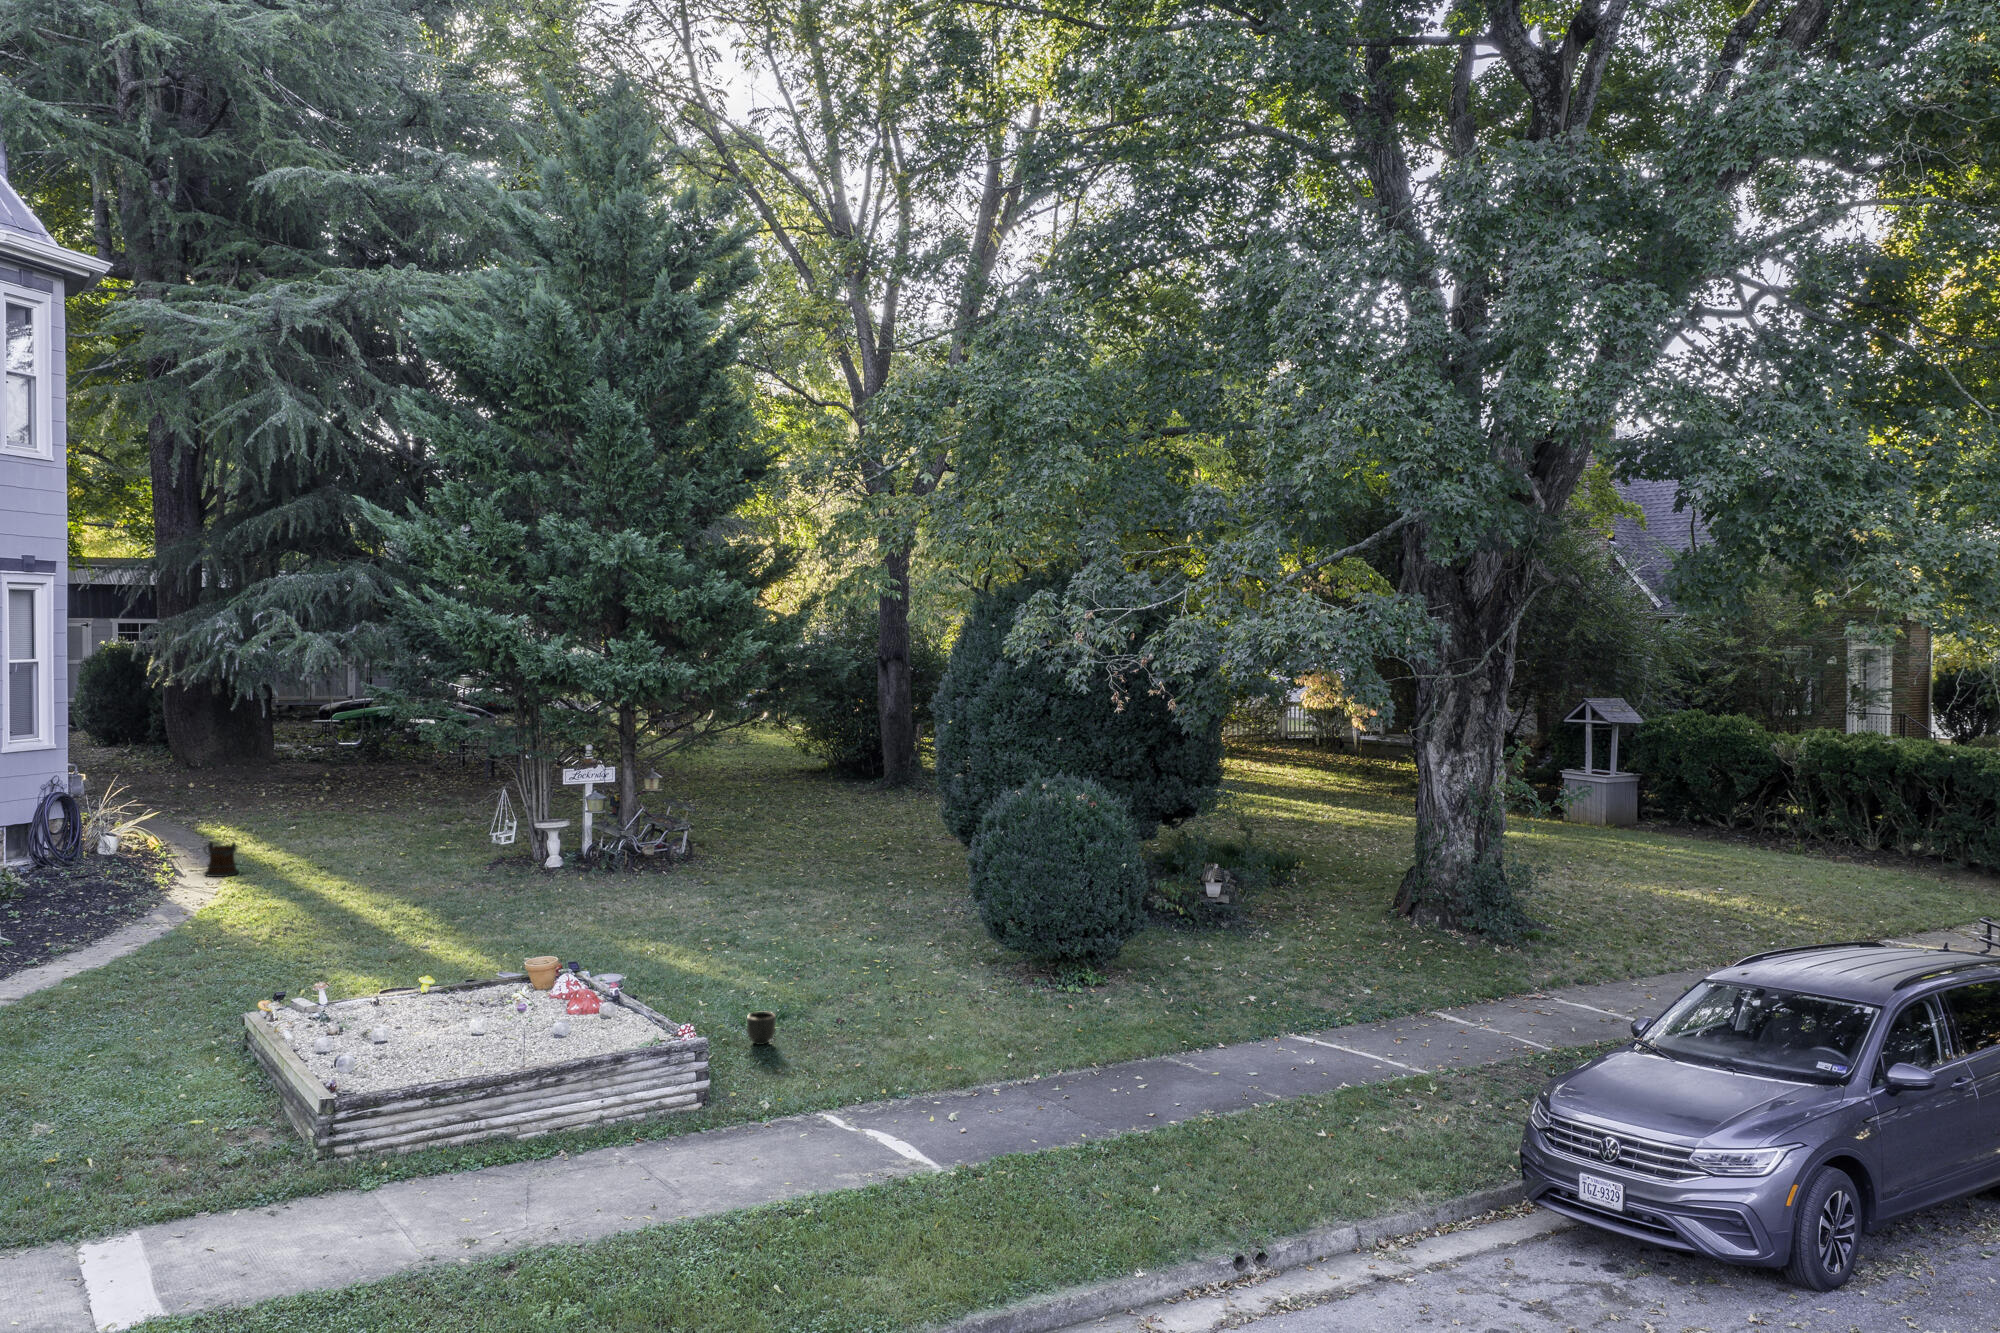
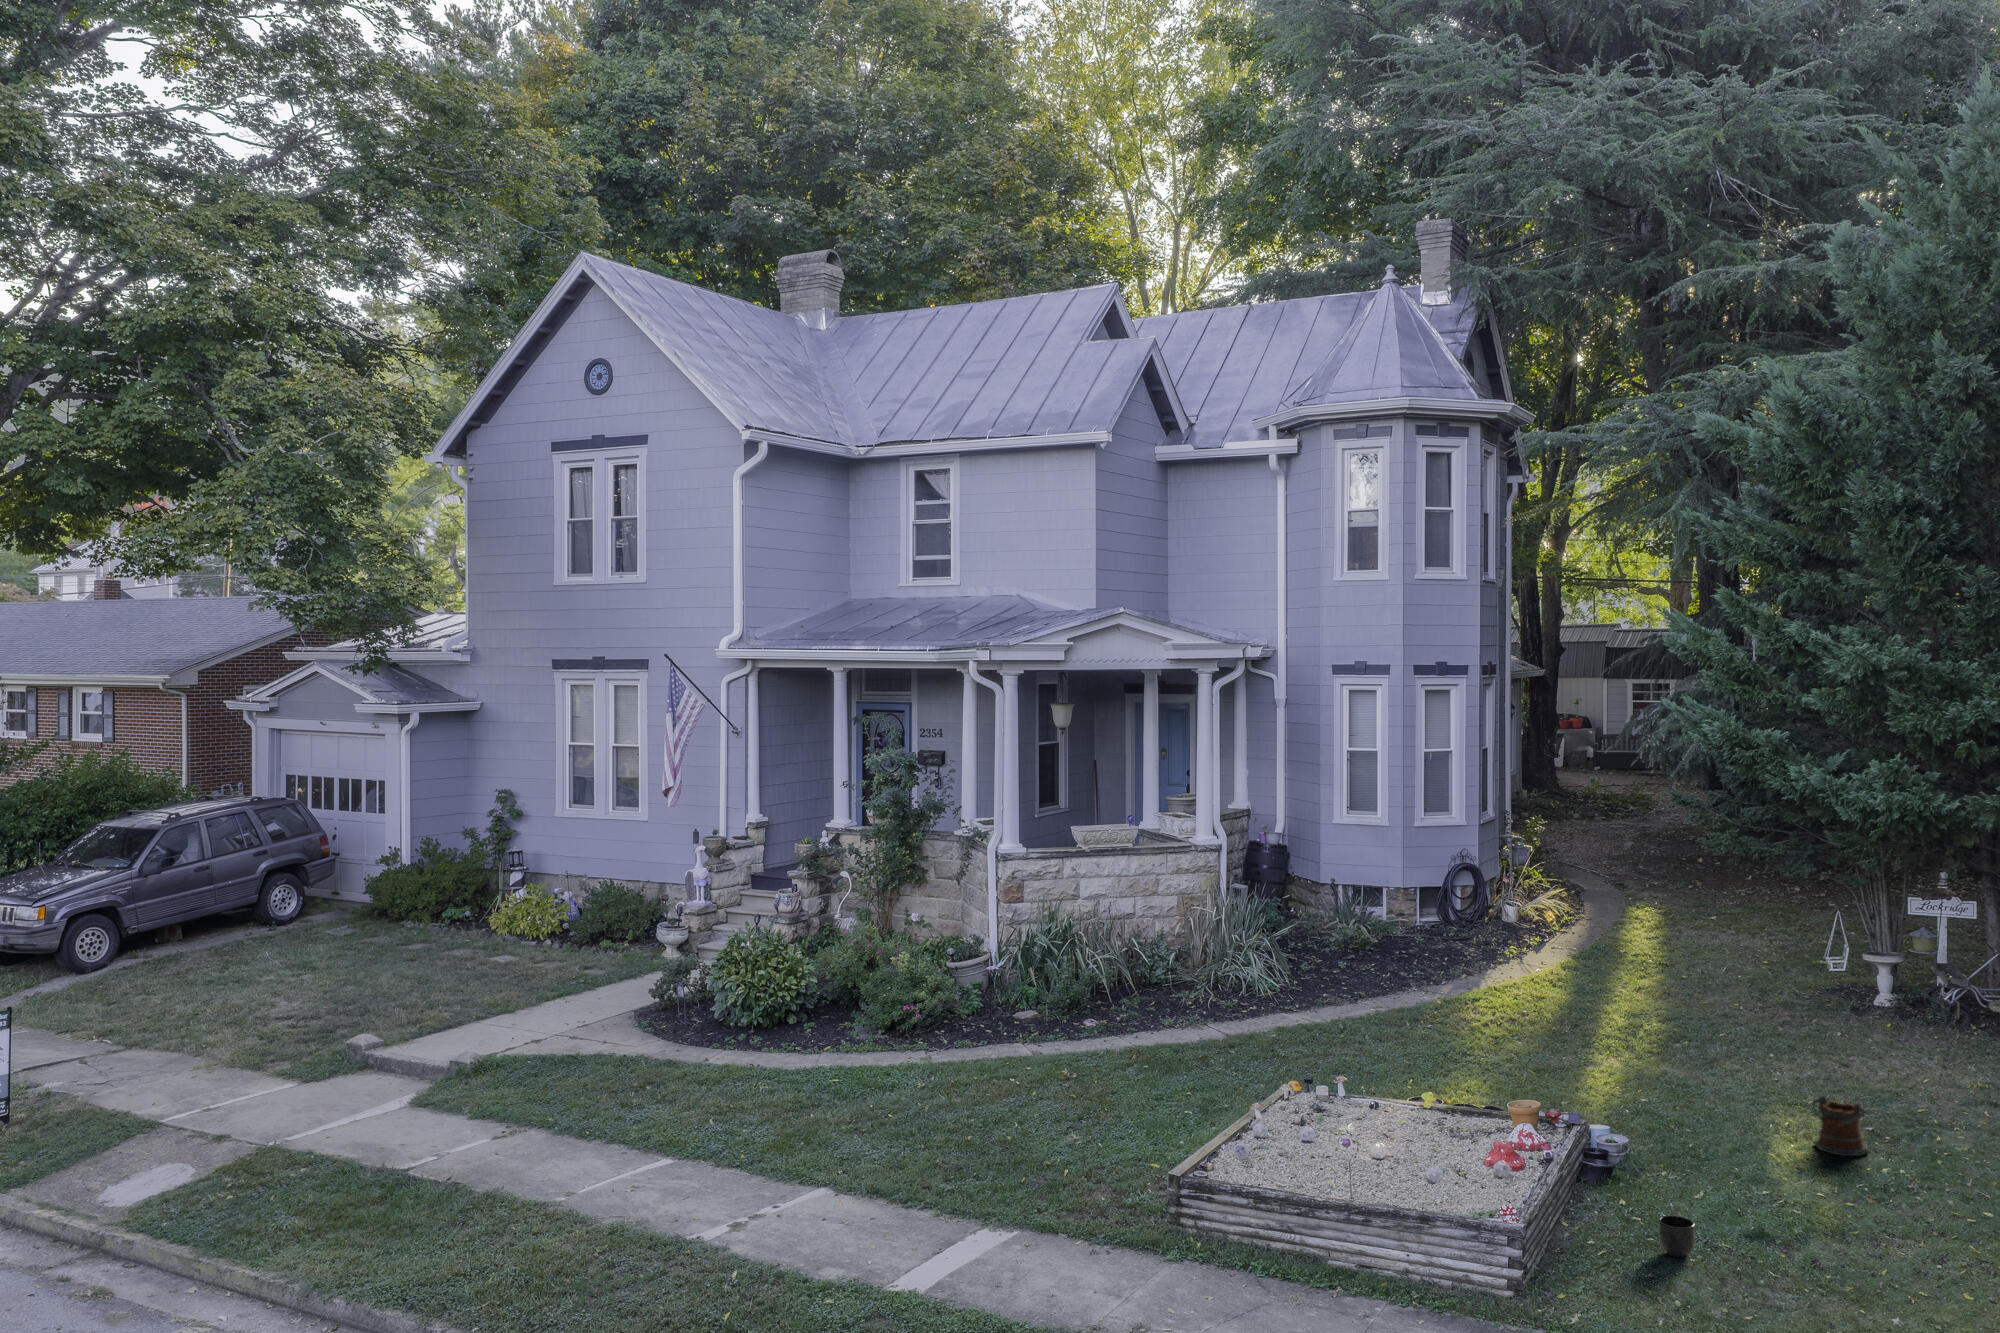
bucket: present [204,842,239,877] -> present [1812,1095,1868,1156]

